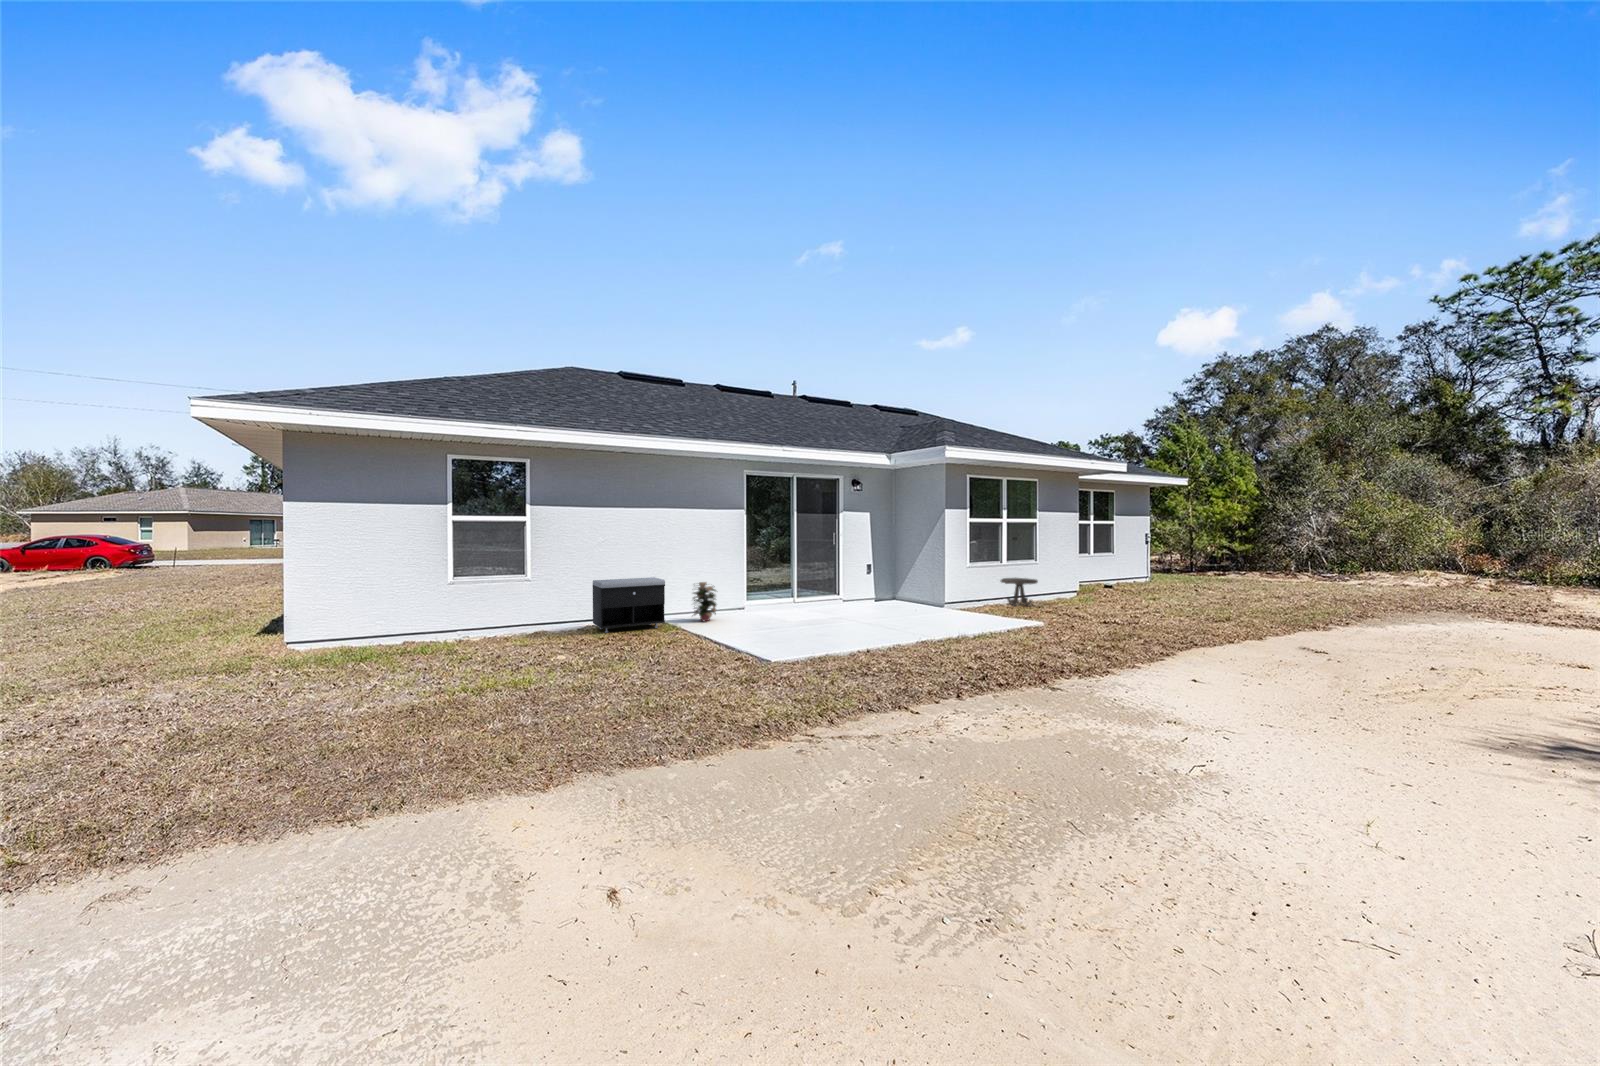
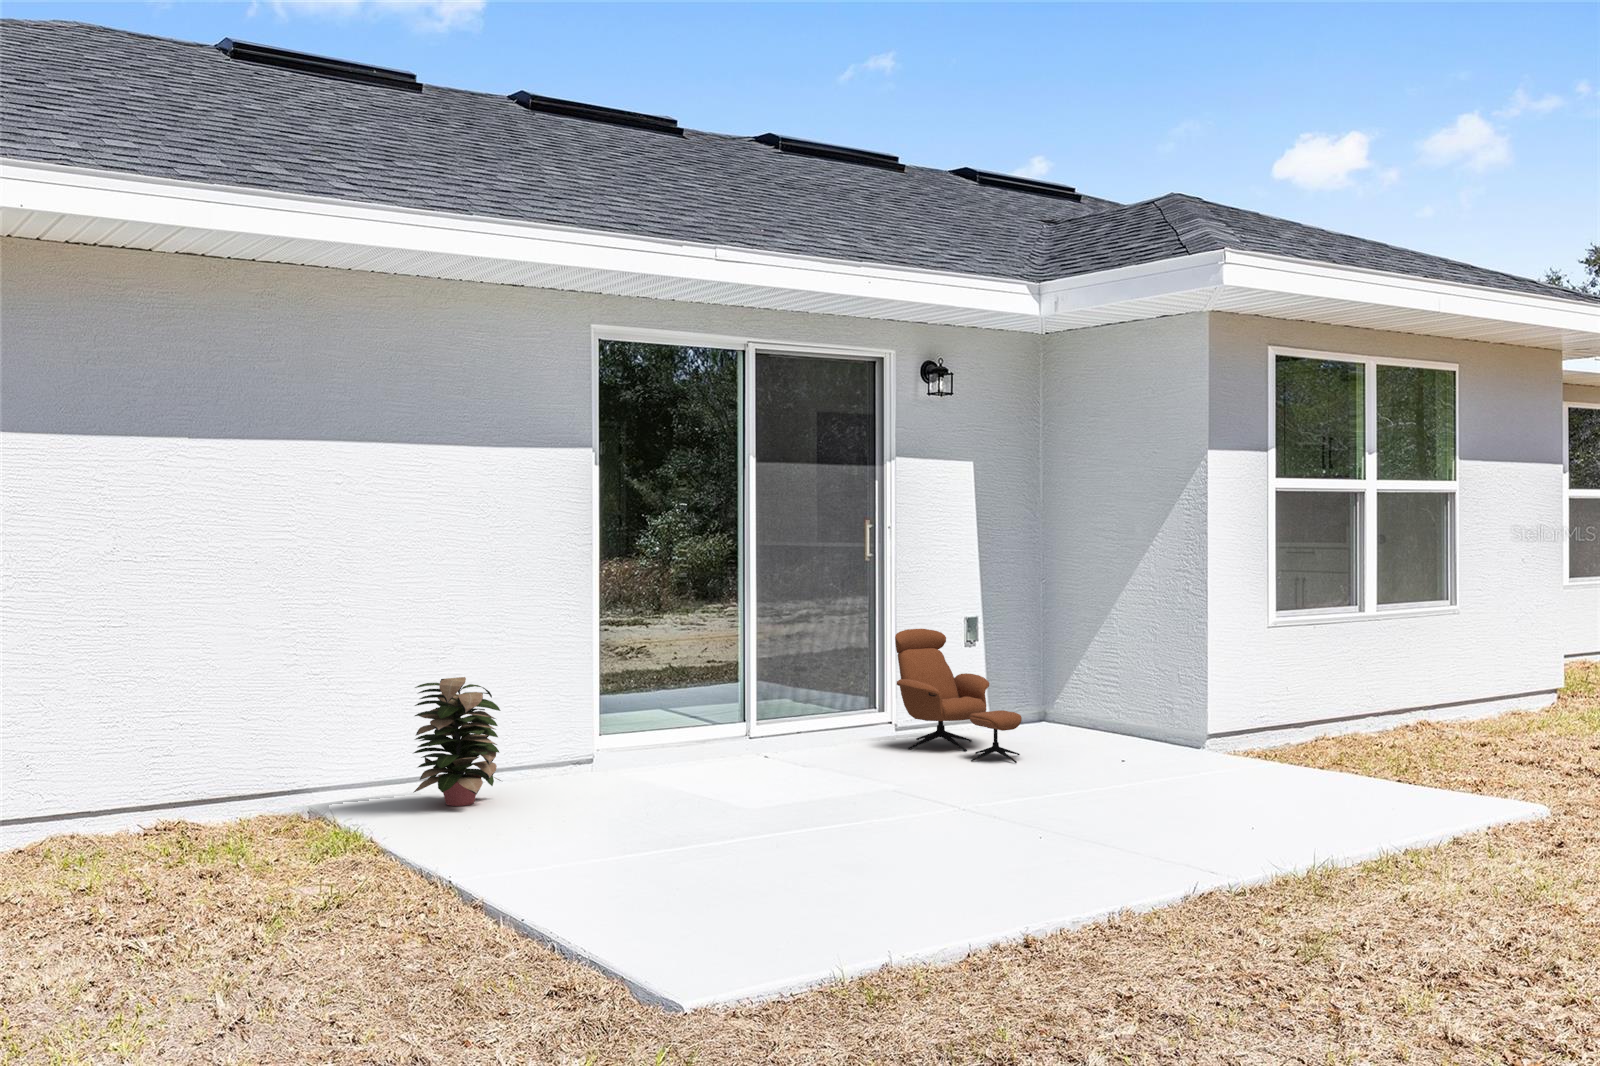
lounge chair: none [842,569,883,612] -> present [895,629,1022,763]
storage bench: present [593,577,665,633] -> none [65,665,312,860]
side table: present [1001,578,1038,606] -> none [1362,653,1474,738]

